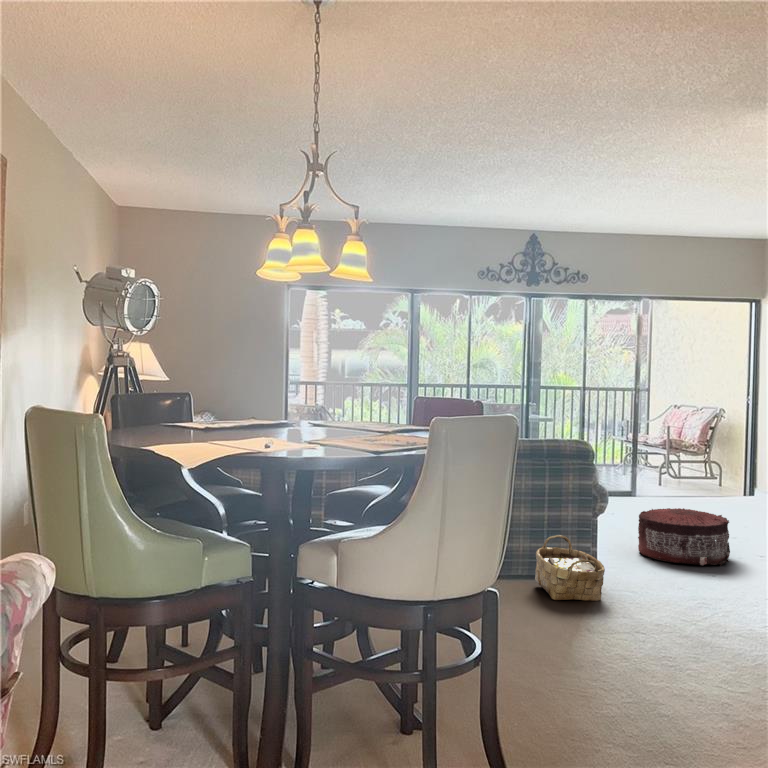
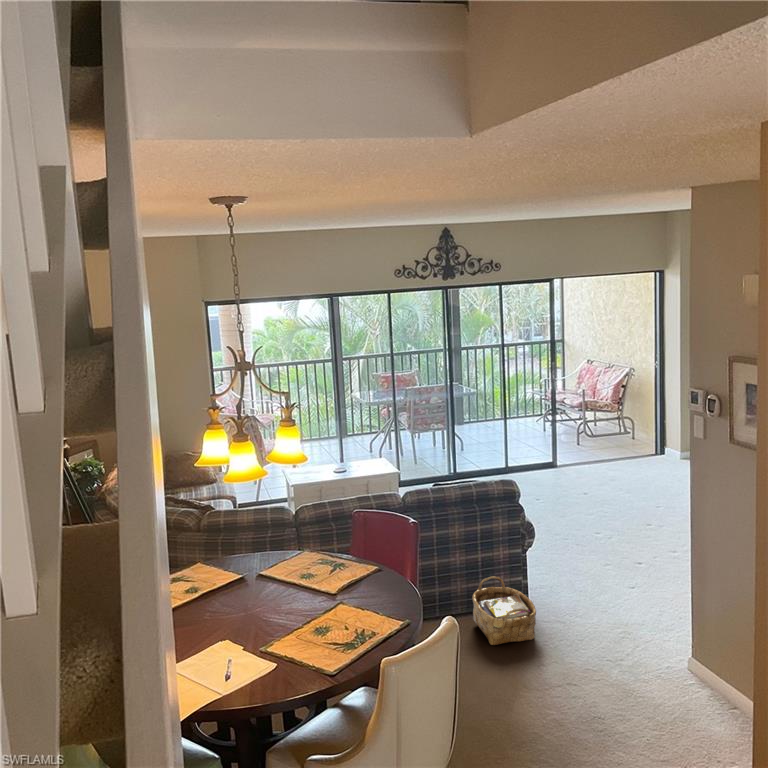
pouf: present [638,508,730,566] -> none [563,509,646,570]

